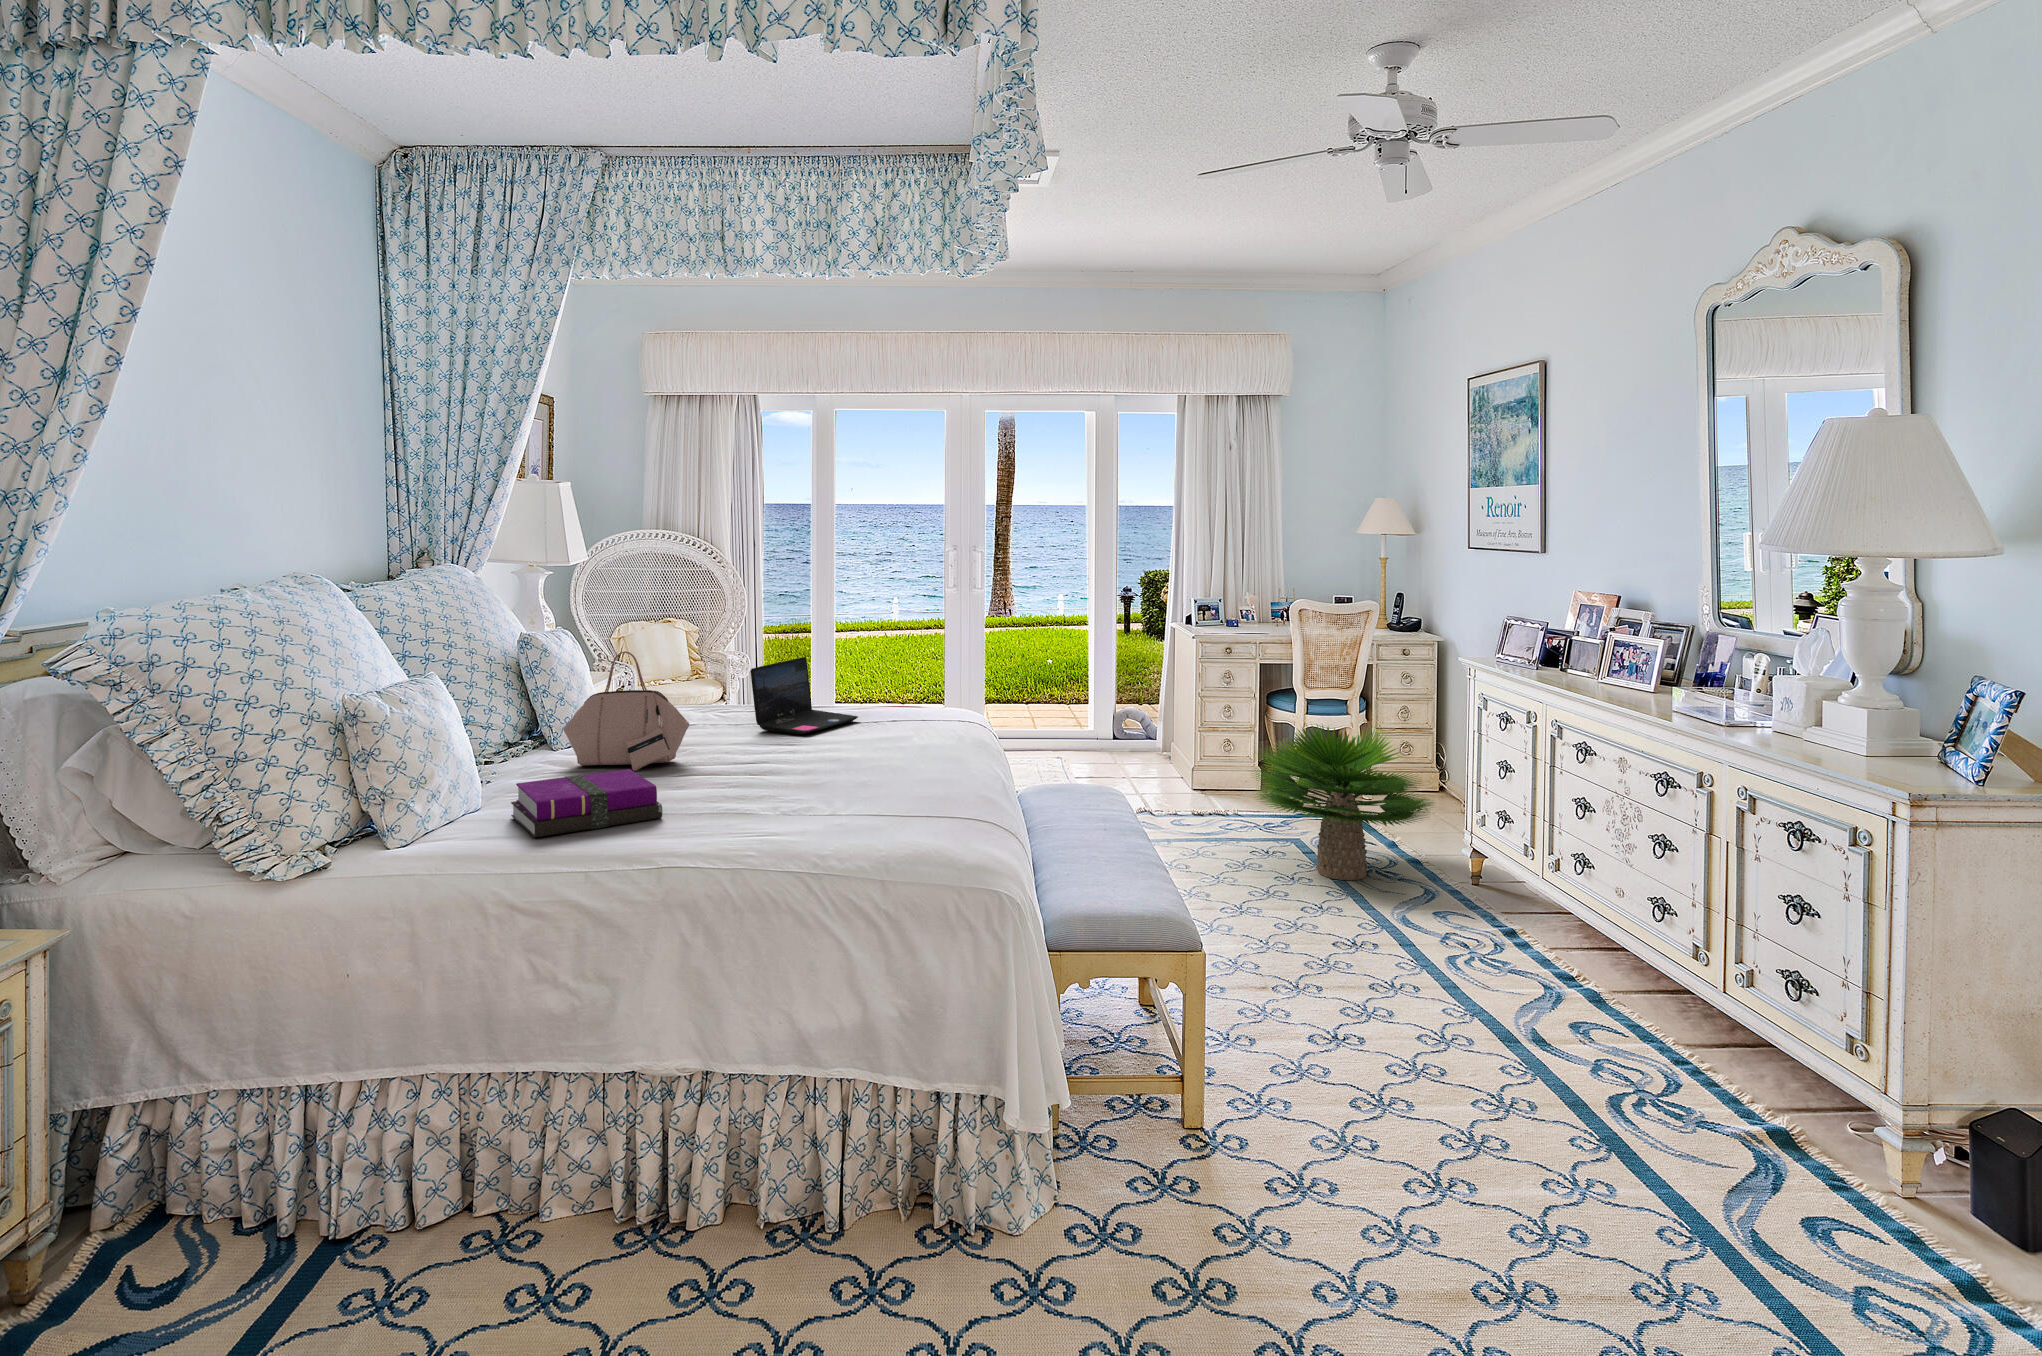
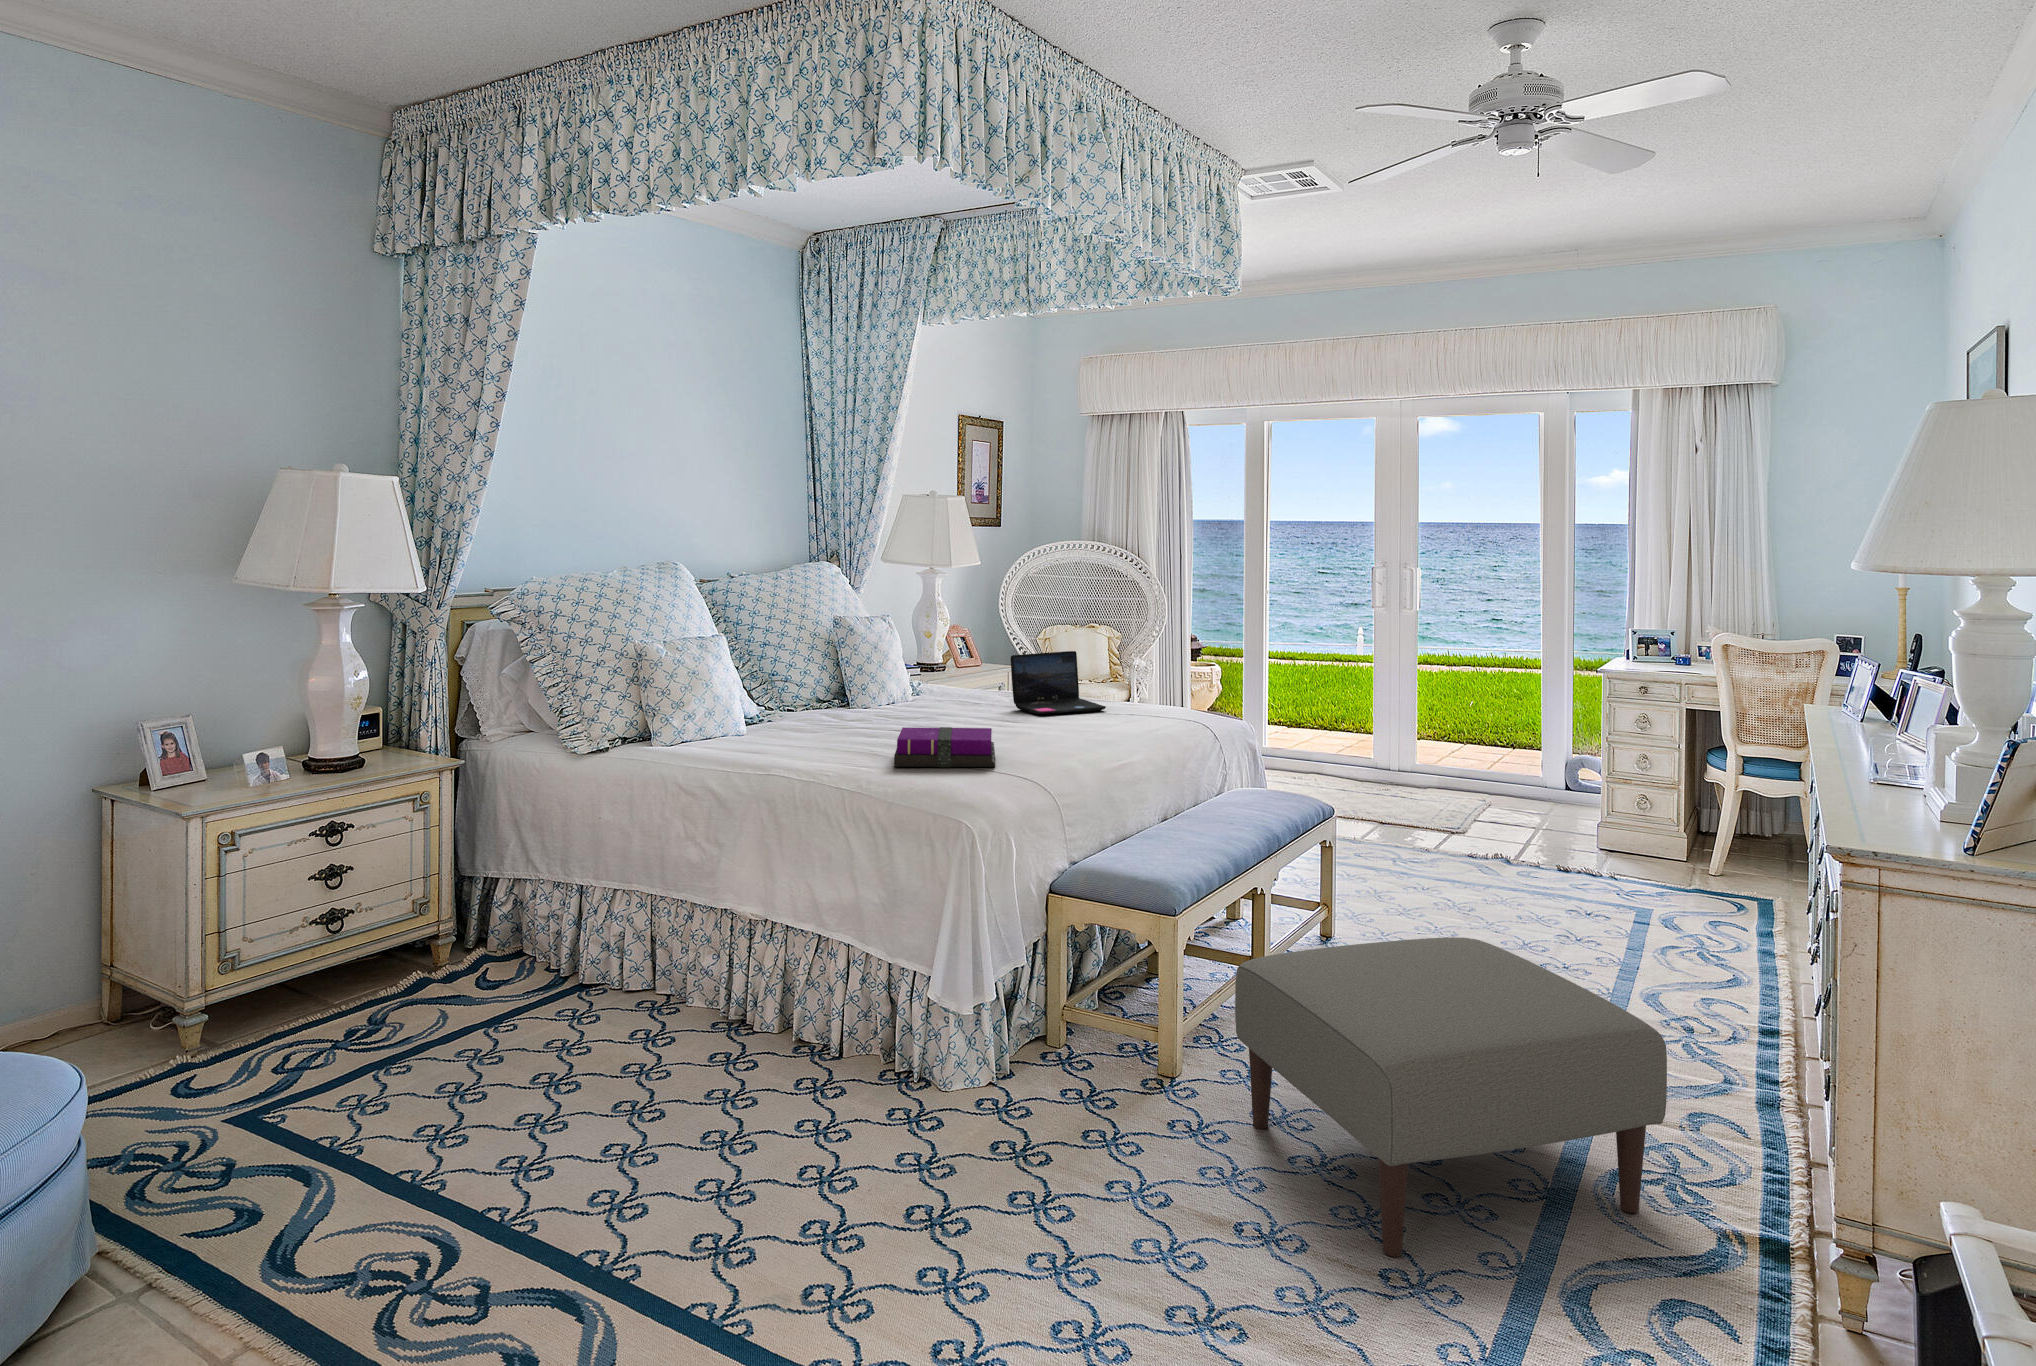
handbag: present [564,651,689,771] -> none [839,629,920,723]
potted plant: present [1255,725,1433,880] -> none [1546,771,1789,956]
notebook: present [511,769,662,837] -> present [894,727,995,767]
ottoman: none [1287,907,1674,1255] -> present [1235,937,1667,1257]

